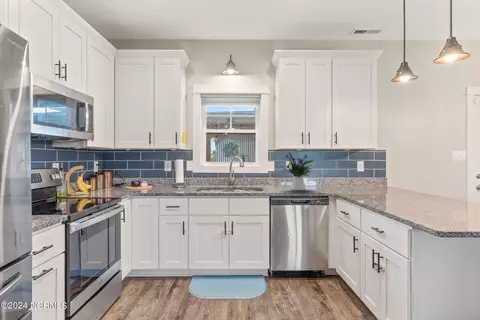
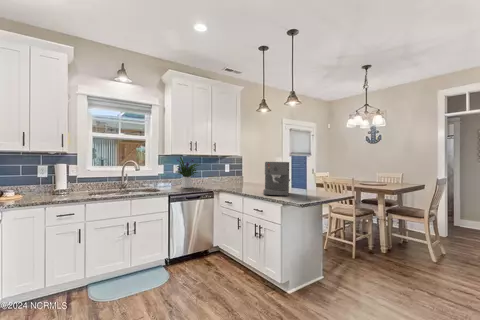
coffee maker: none [384,156,434,208] -> present [263,162,289,196]

